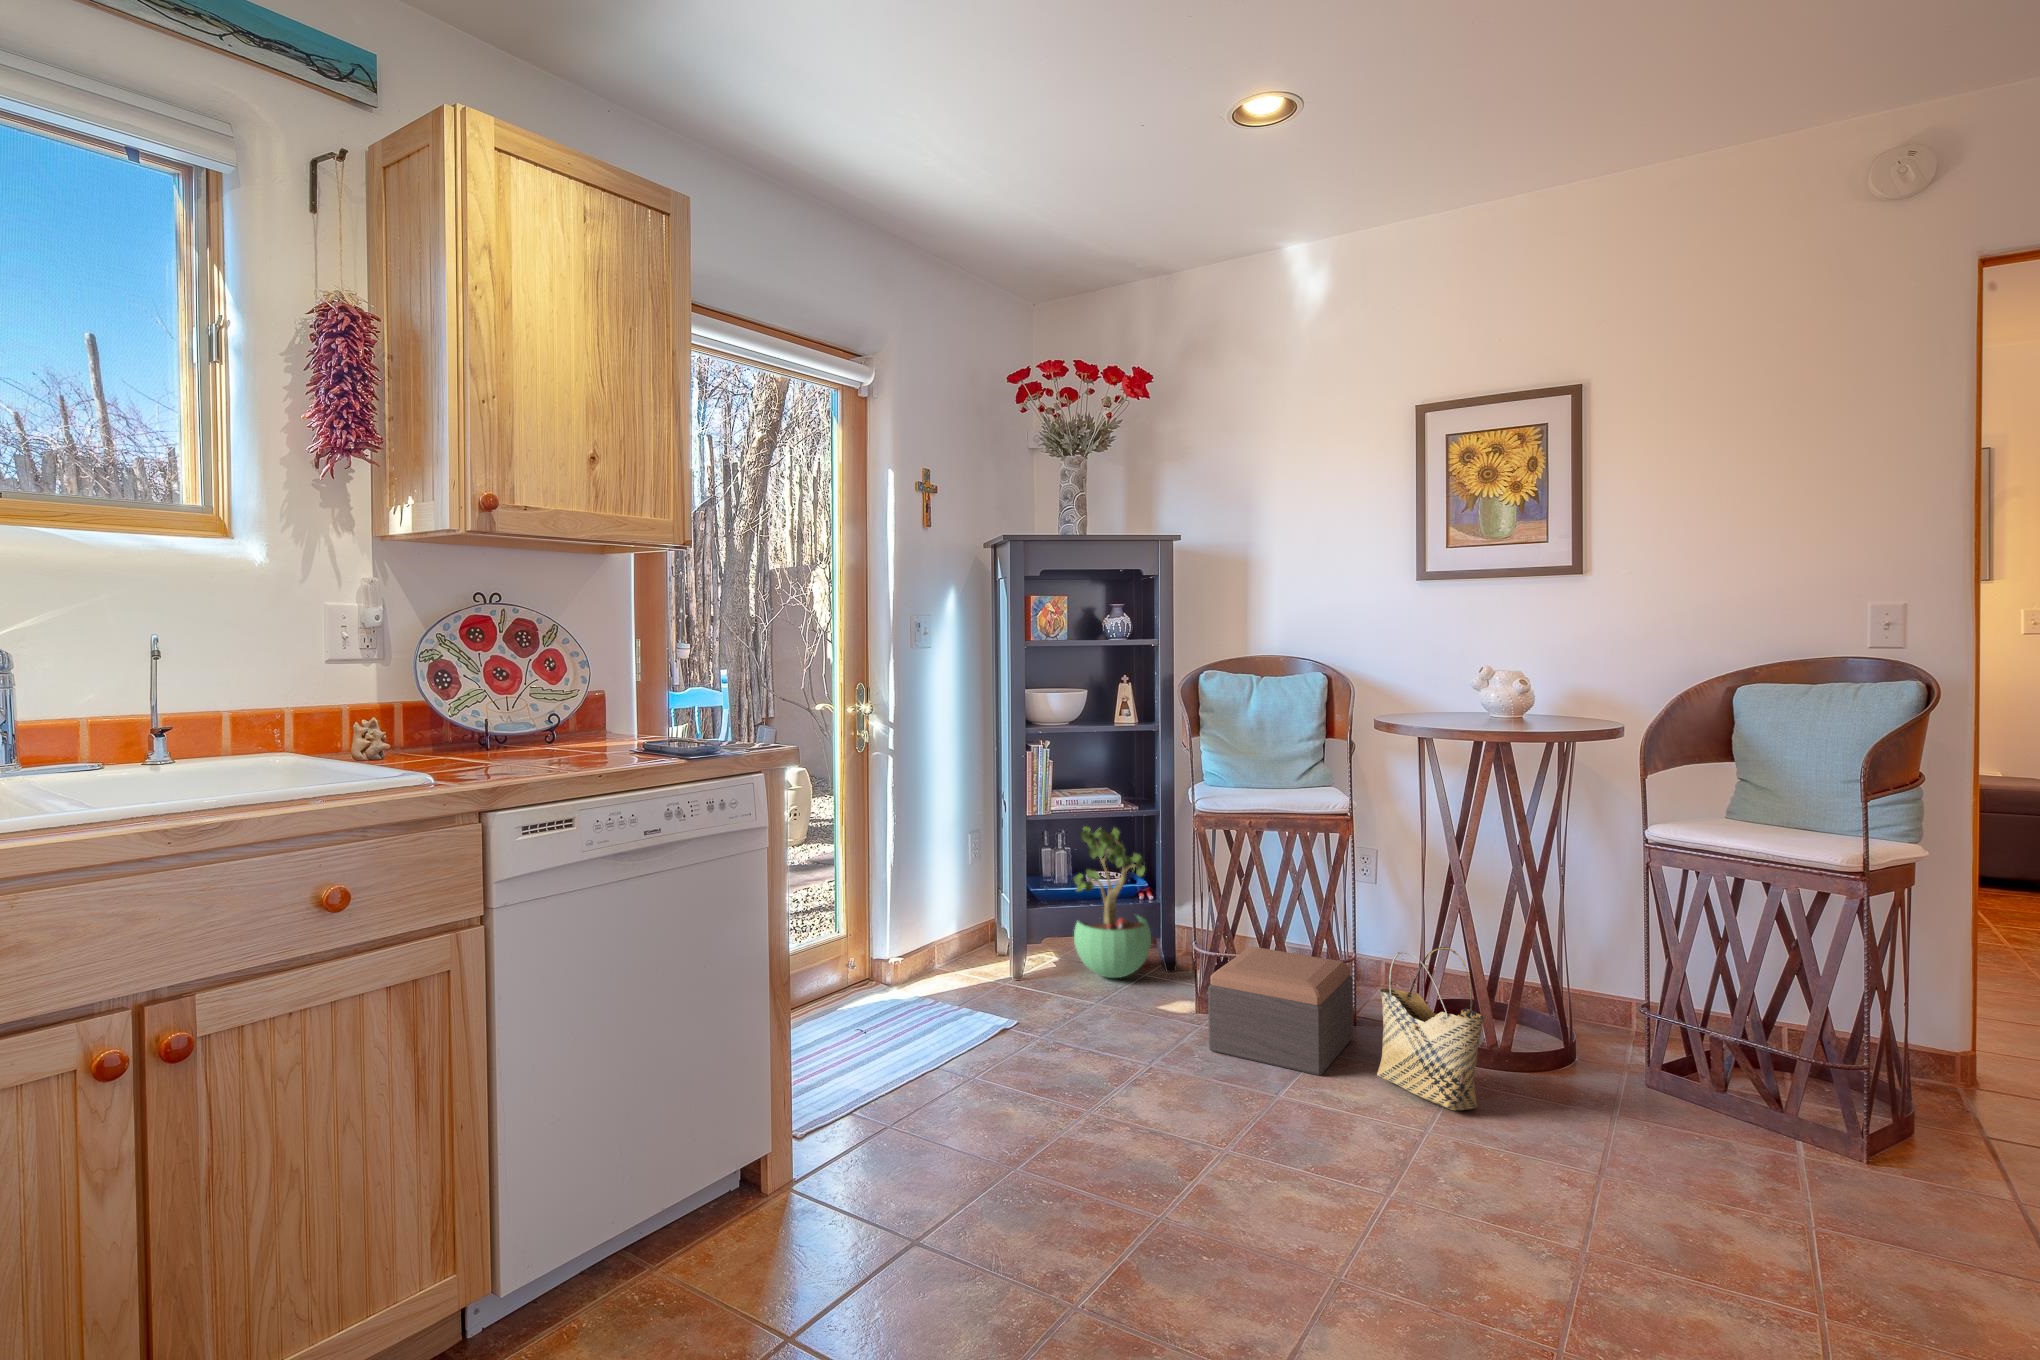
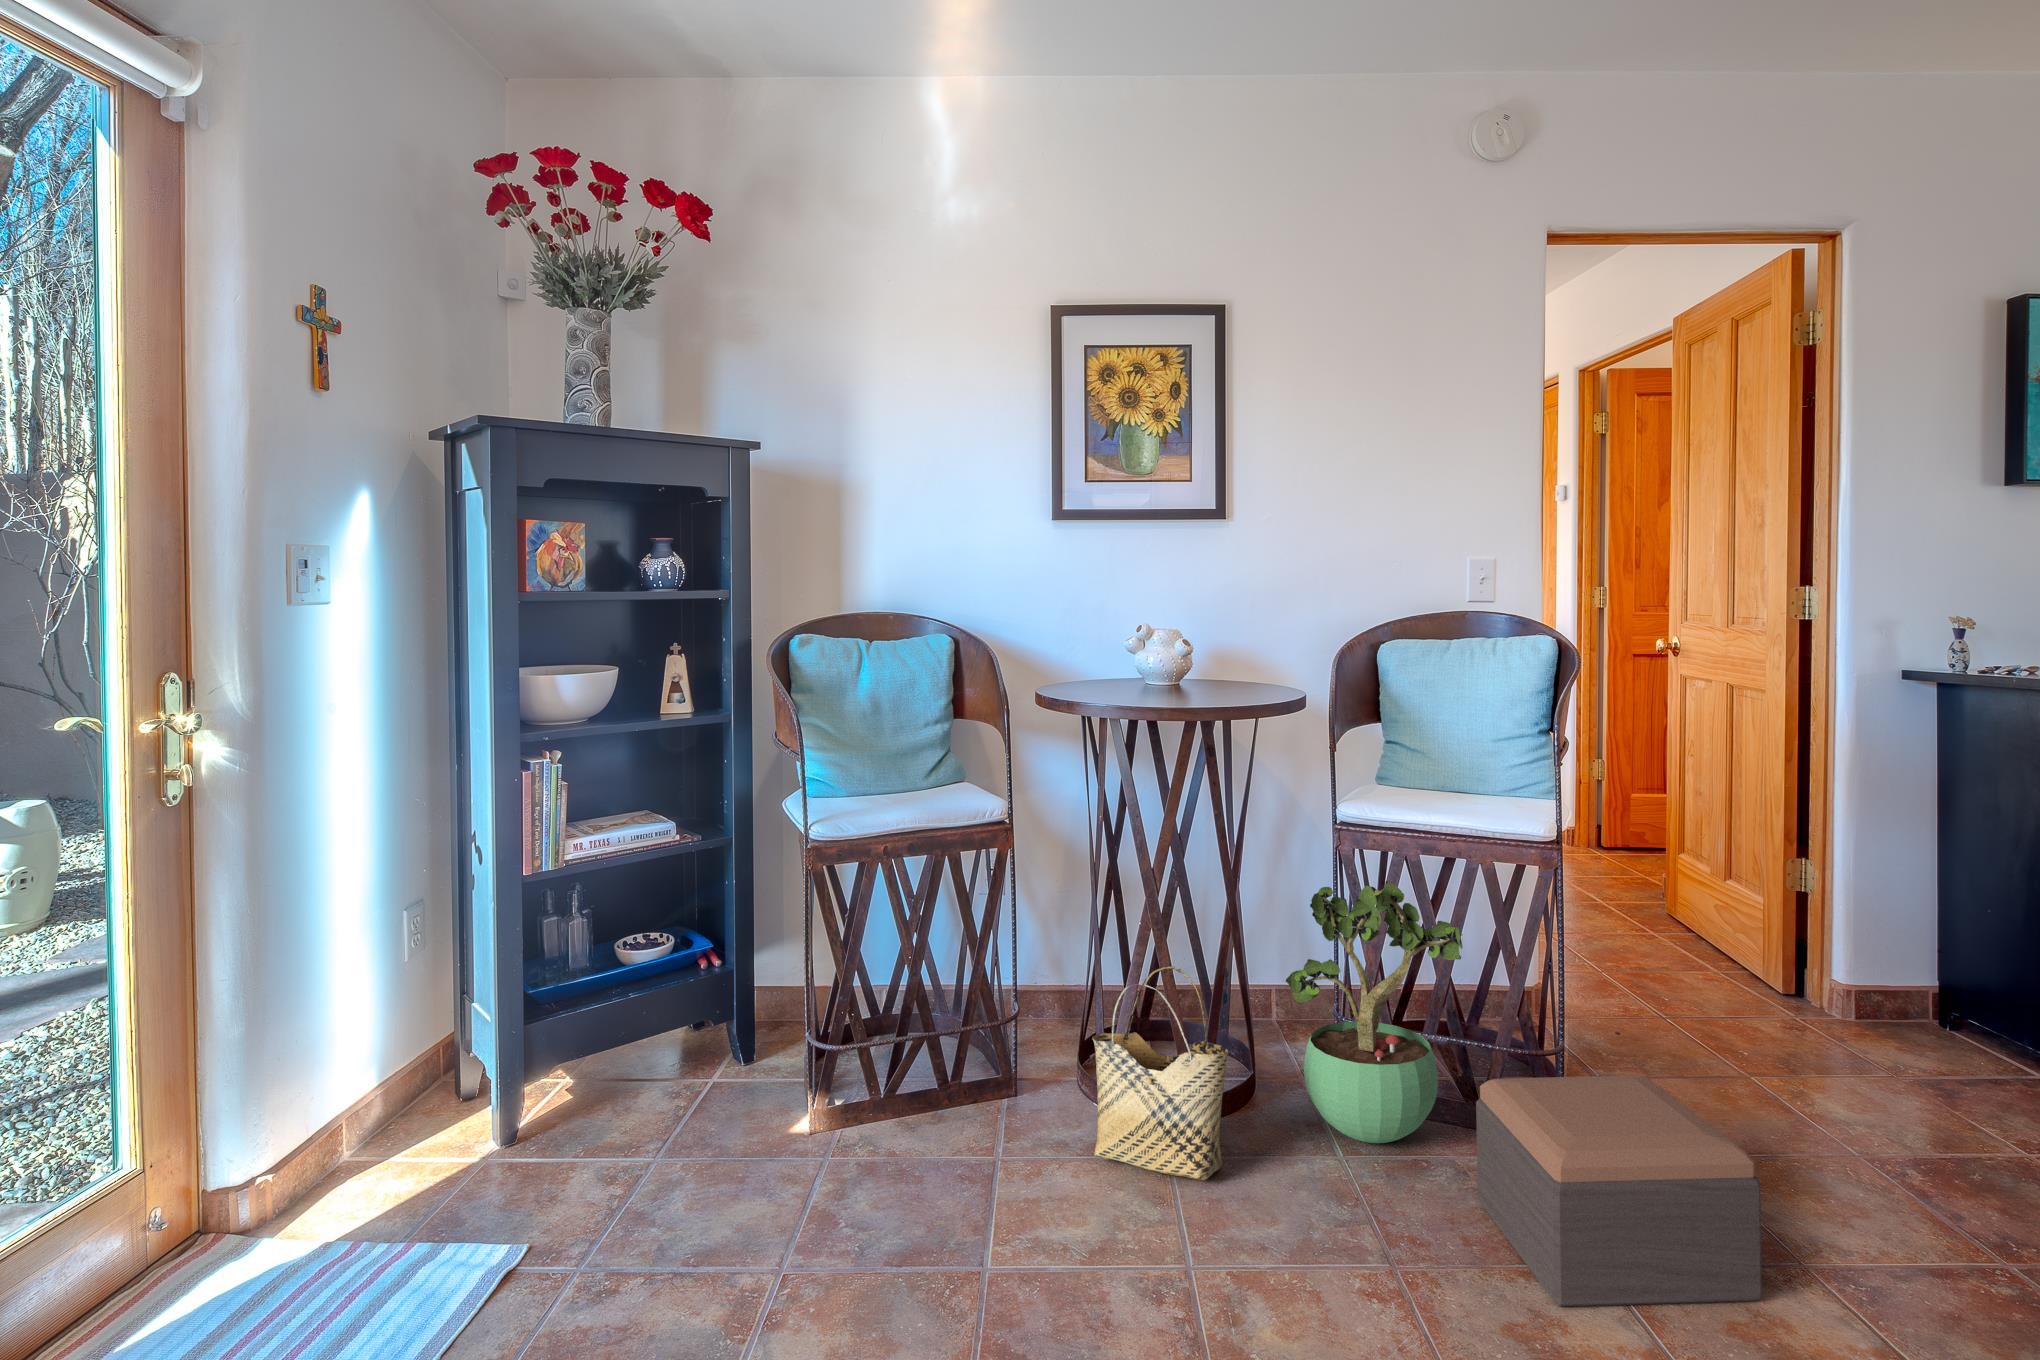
potted plant: present [1073,826,1151,978] -> present [1286,881,1463,1143]
footstool: present [1208,947,1353,1076] -> present [1476,1075,1762,1306]

